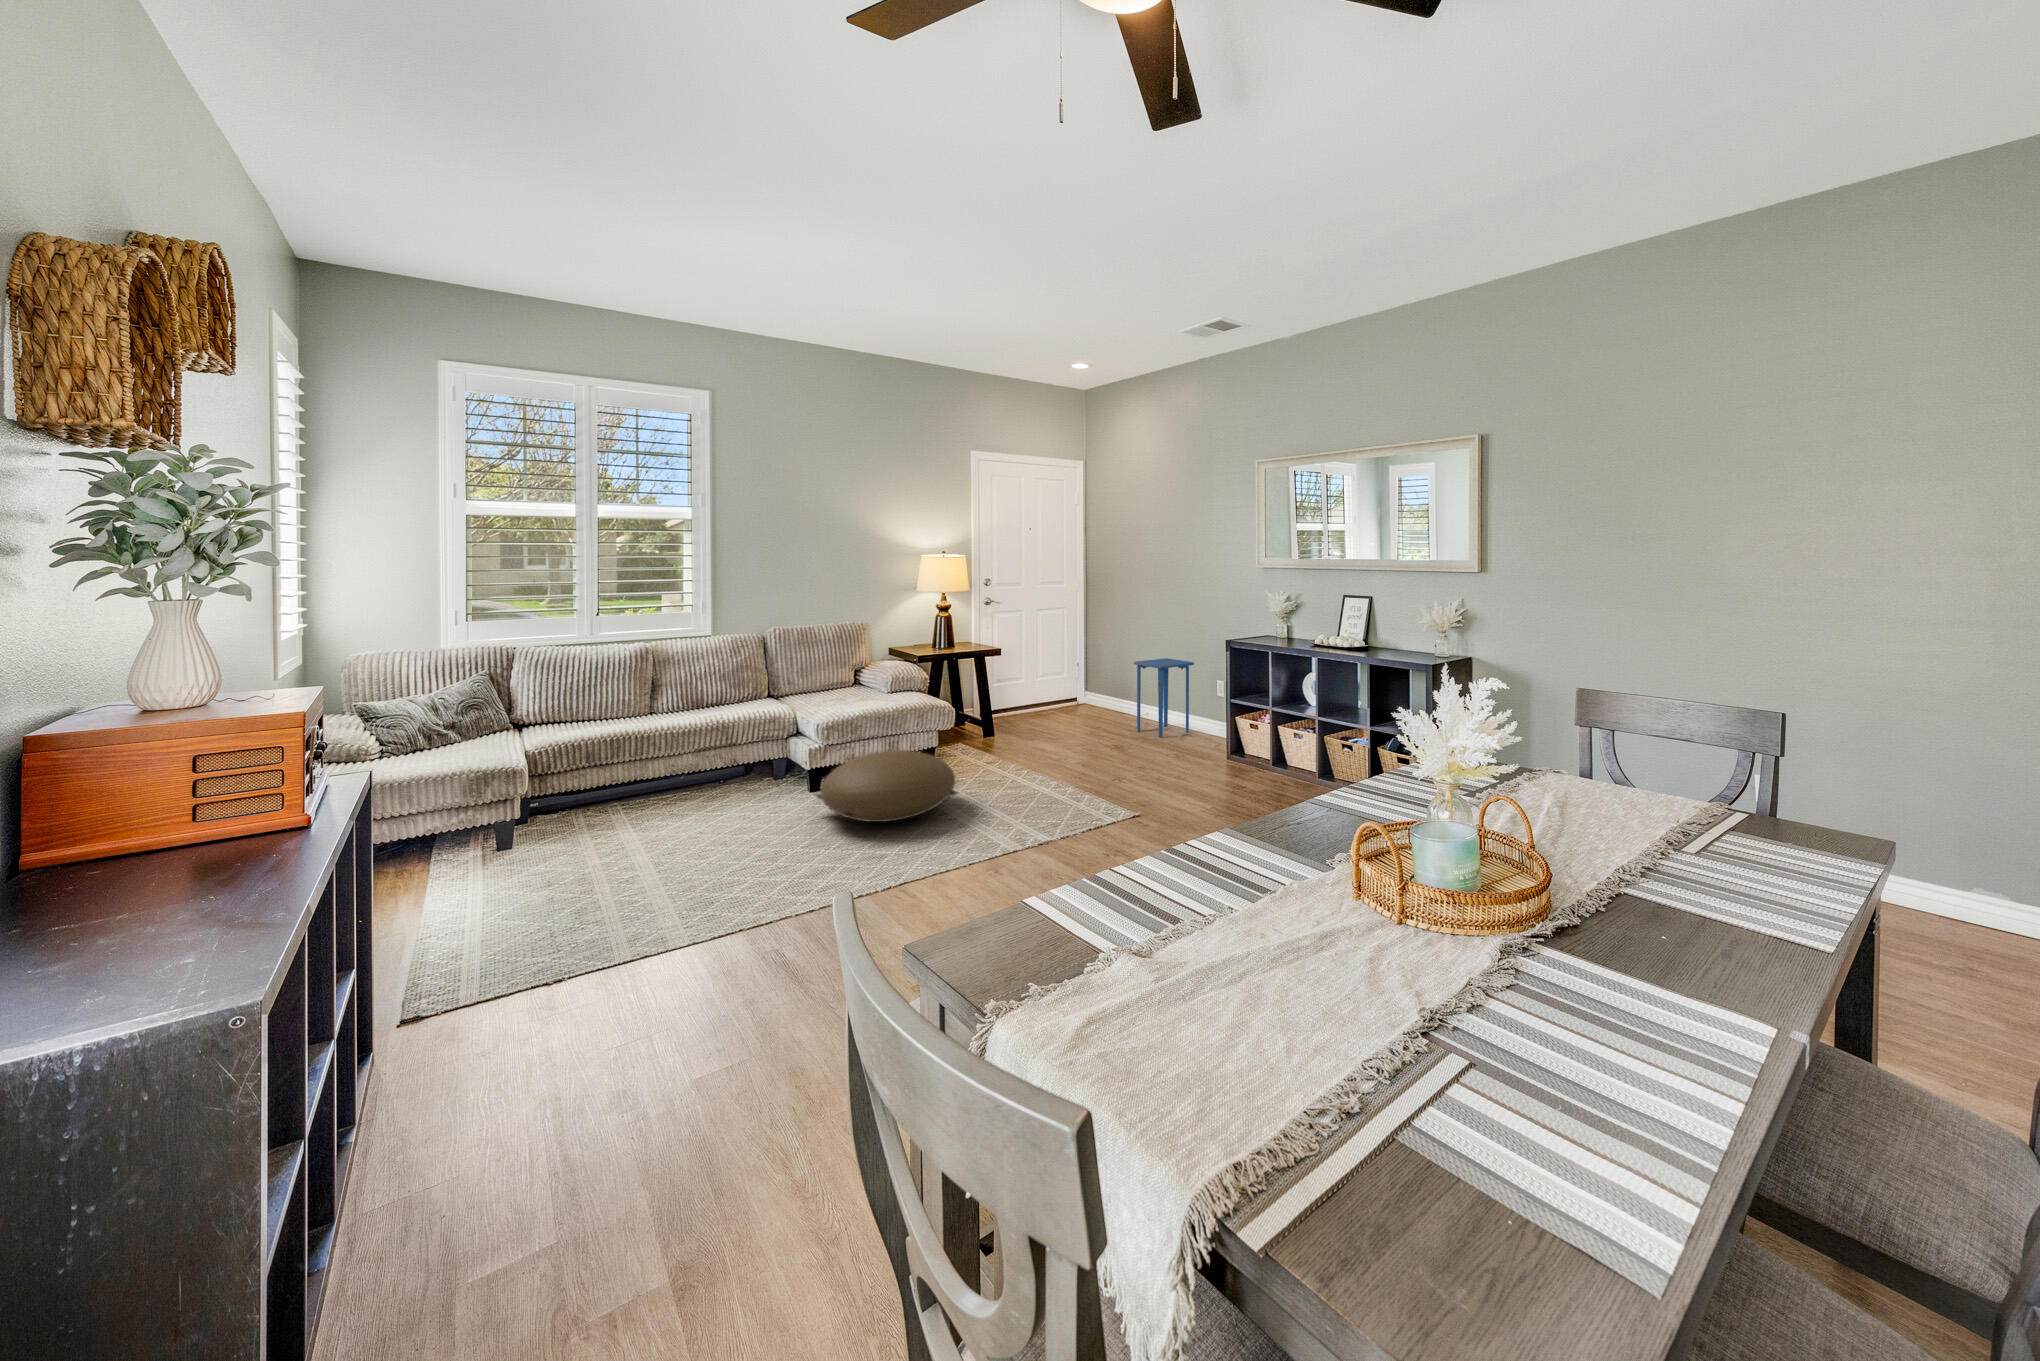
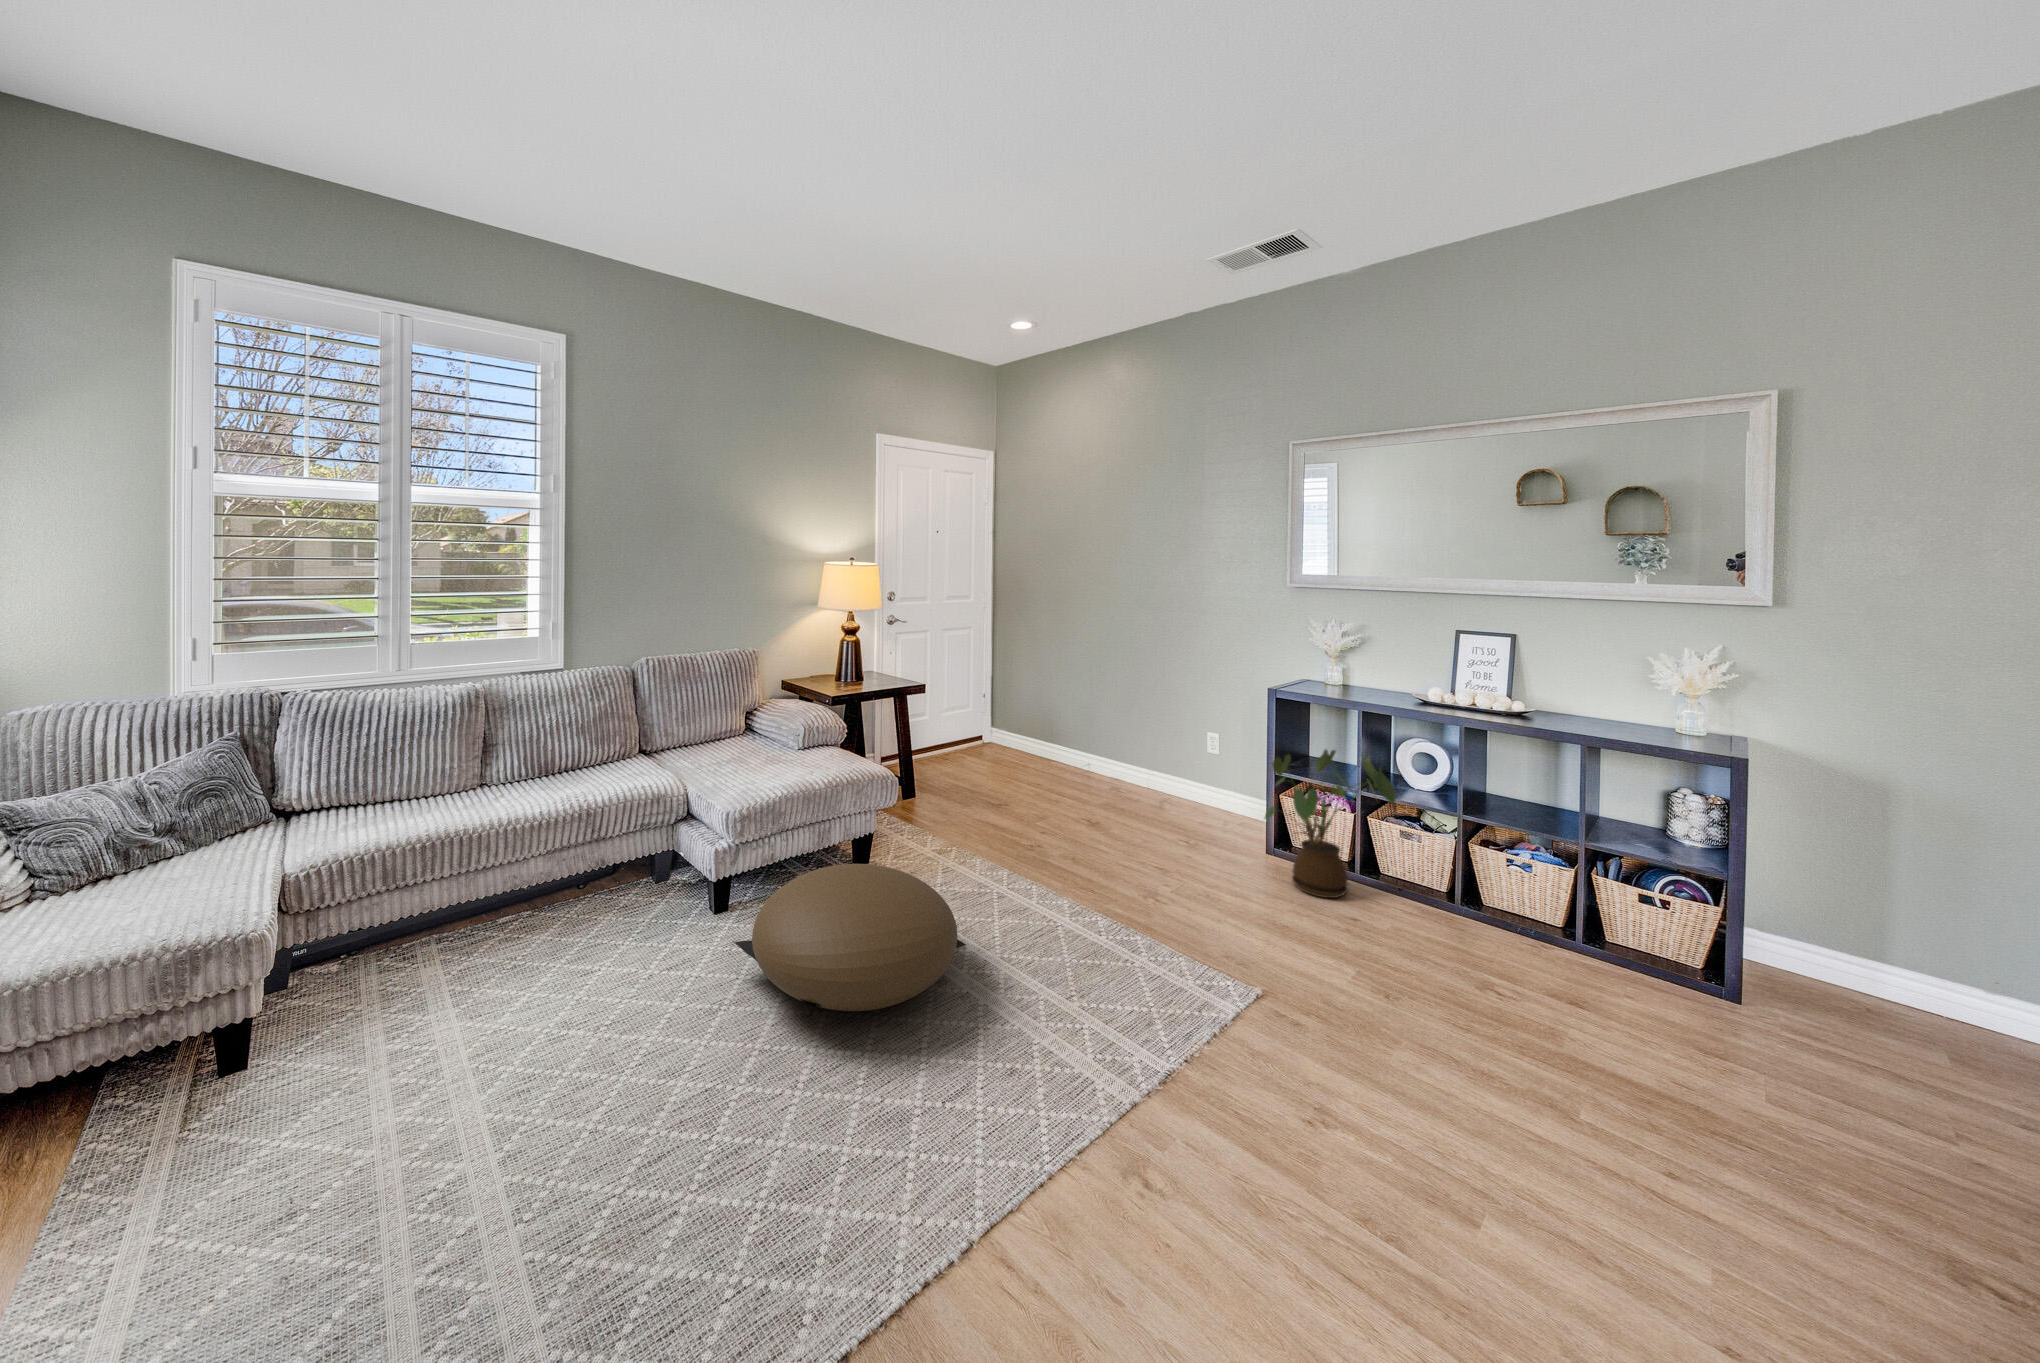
side table: present [1134,658,1194,737] -> none [1097,698,1178,807]
house plant: none [1200,679,1279,779] -> present [1264,750,1396,898]

